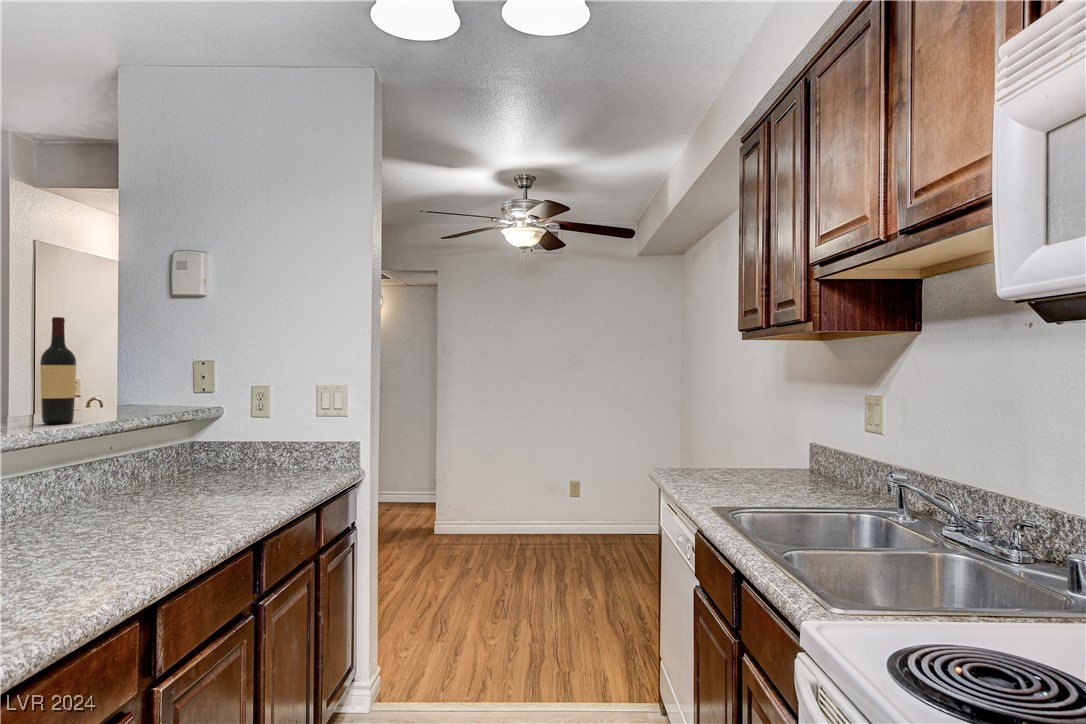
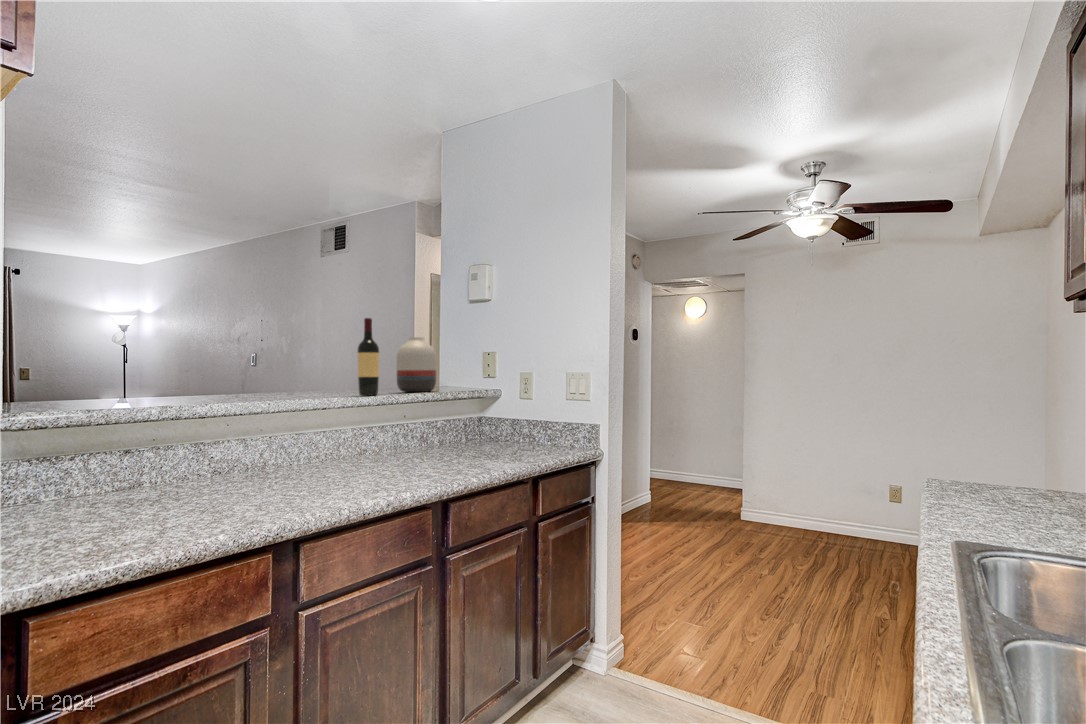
vase: none [75,341,138,415] -> present [397,337,436,392]

